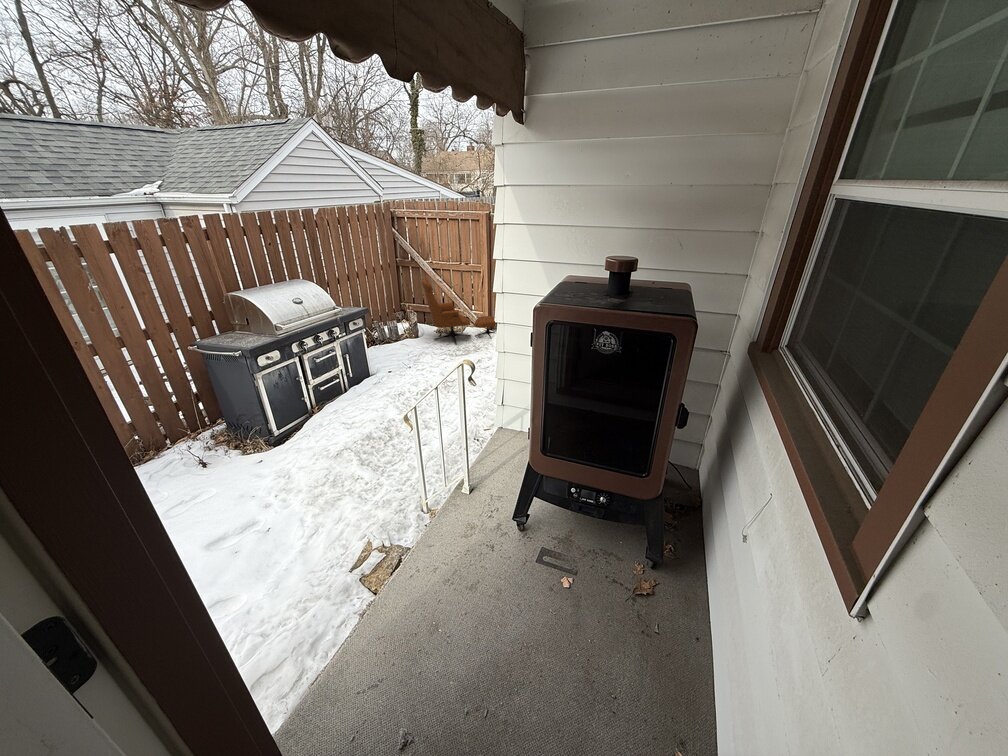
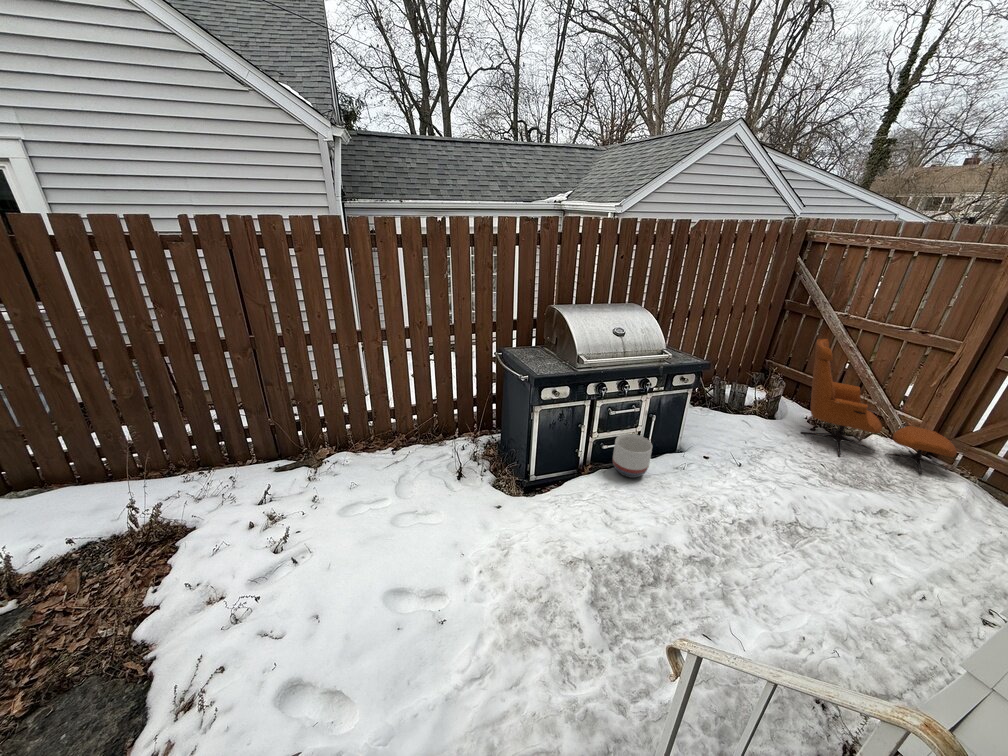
planter: none [328,370,357,401] -> present [613,434,652,478]

